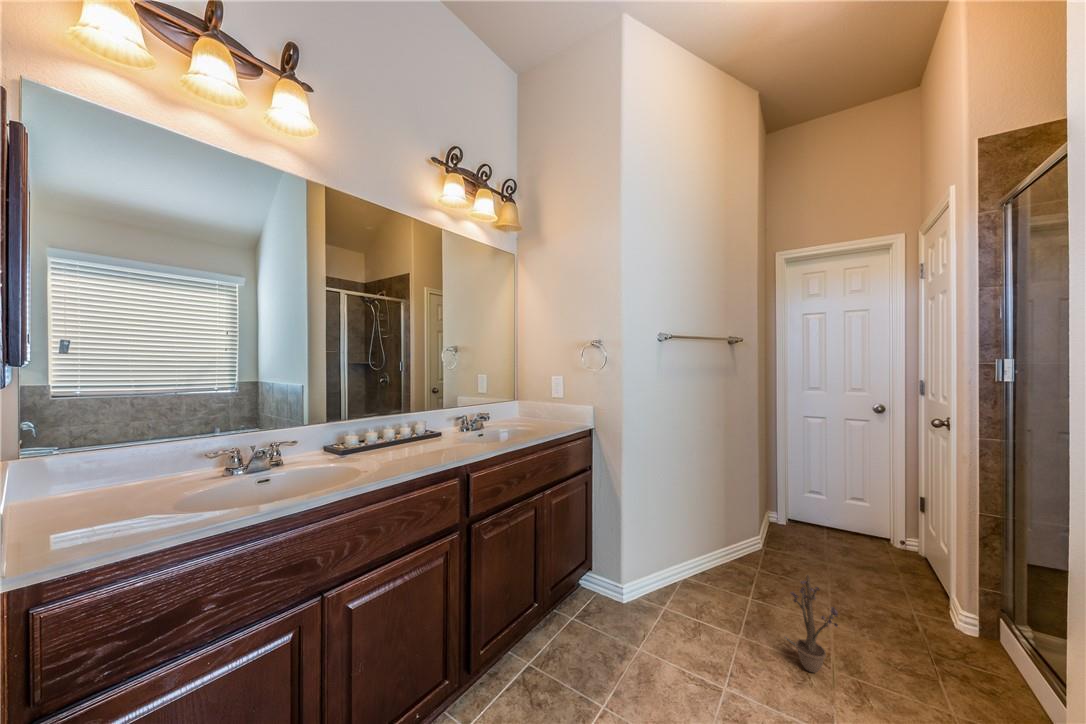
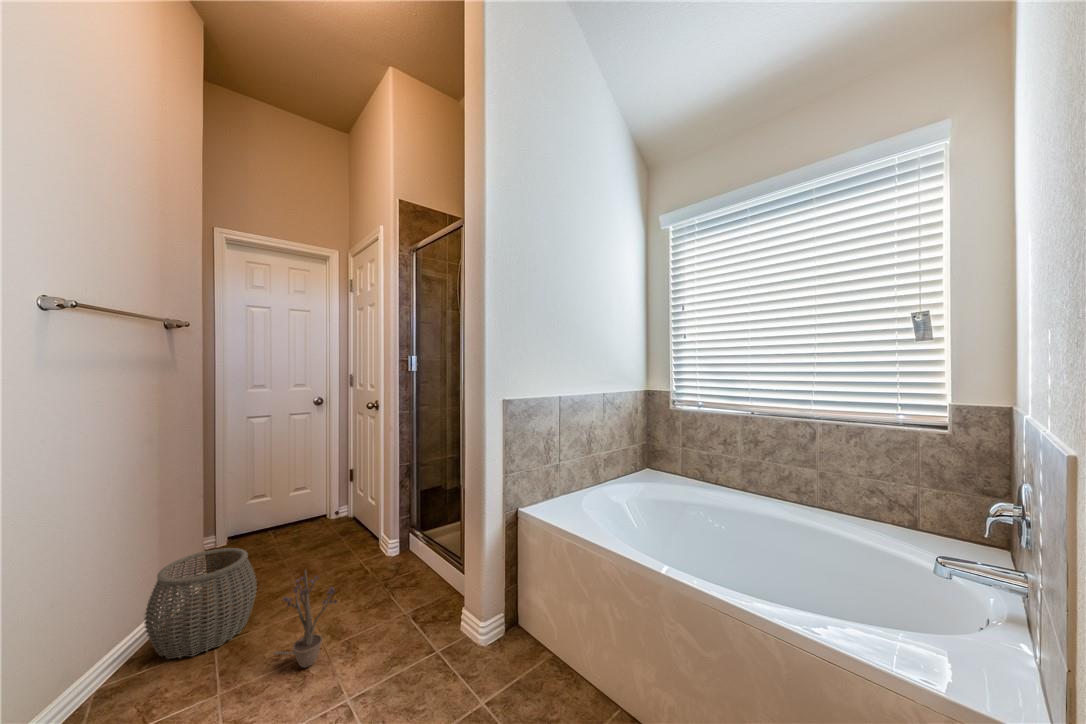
woven basket: none [707,520,784,604] -> present [144,548,257,659]

